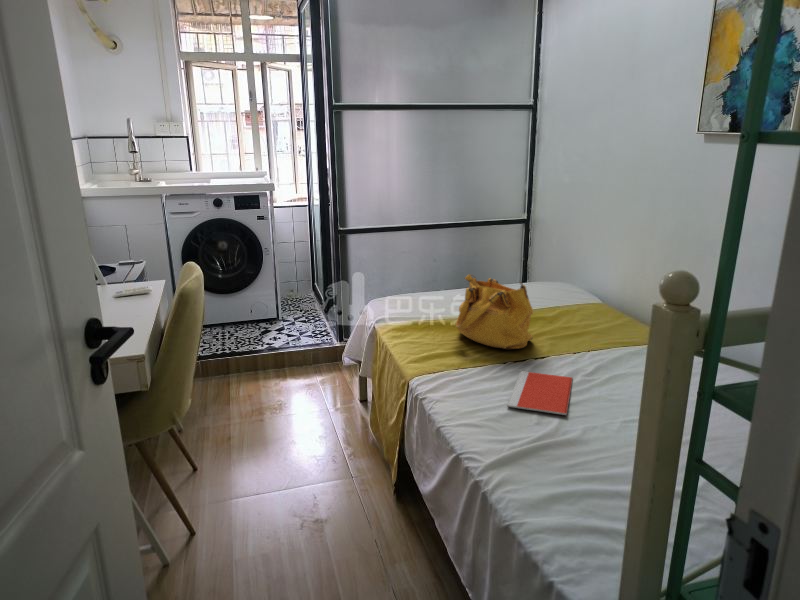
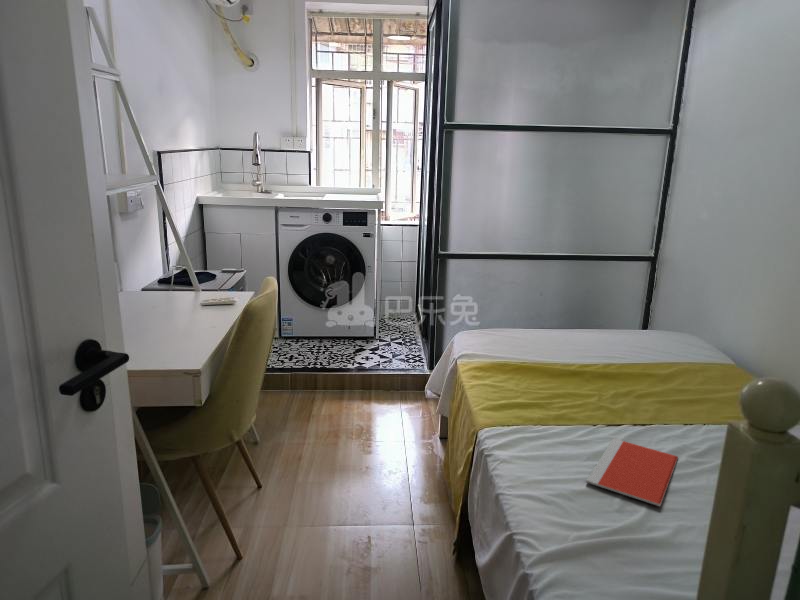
handbag: present [456,274,533,349] -> none [544,315,639,410]

